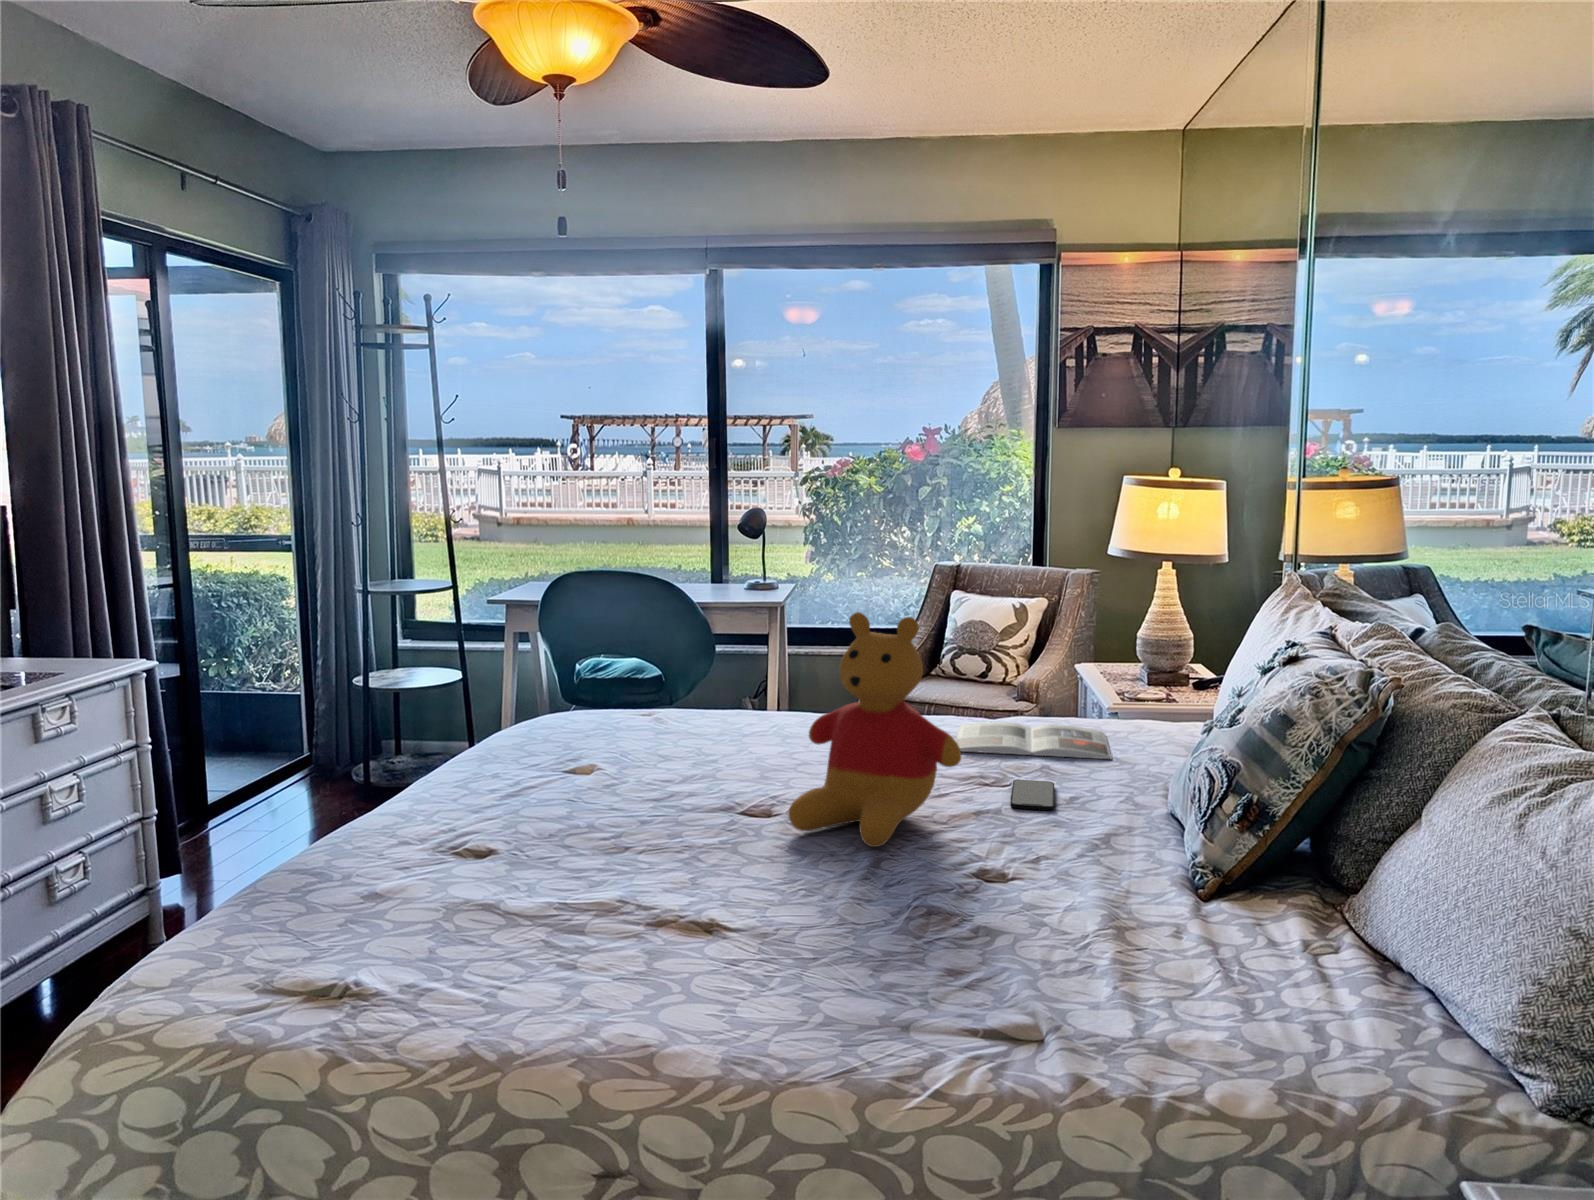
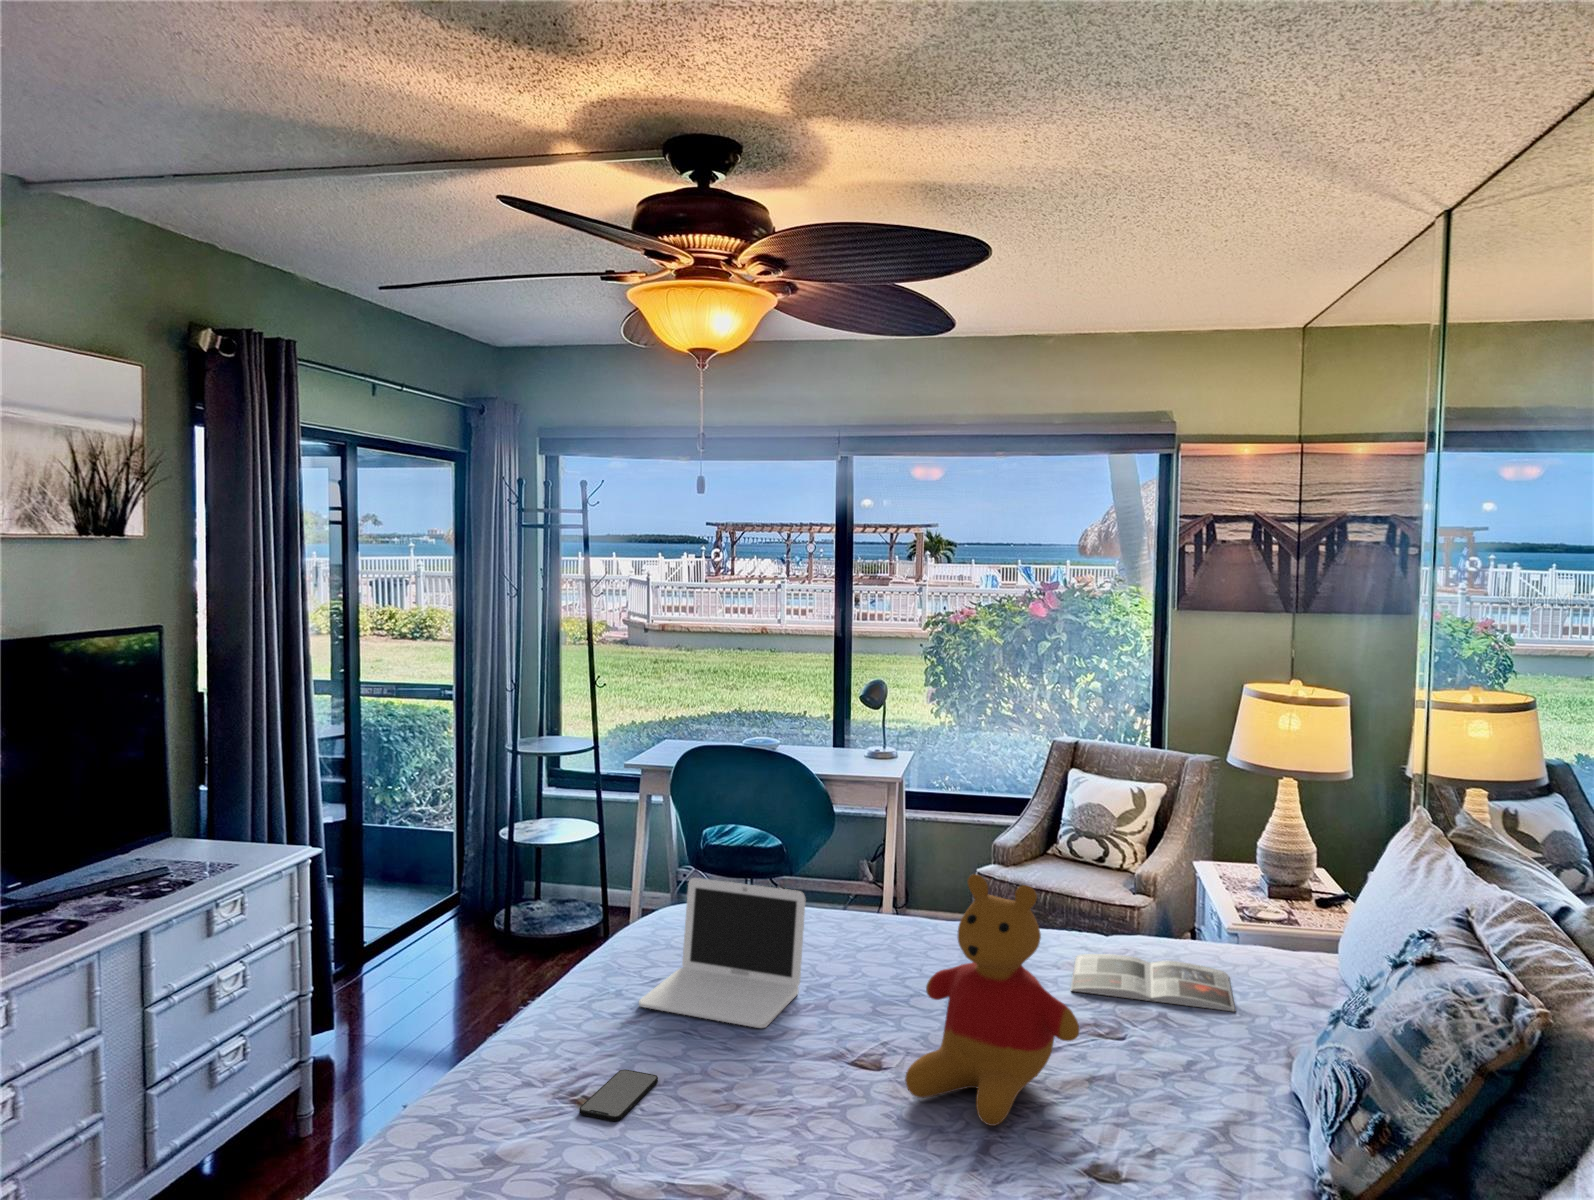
laptop: none [512,656,685,790] -> present [639,878,806,1028]
smartphone: present [1010,780,1055,810] -> present [579,1070,658,1121]

